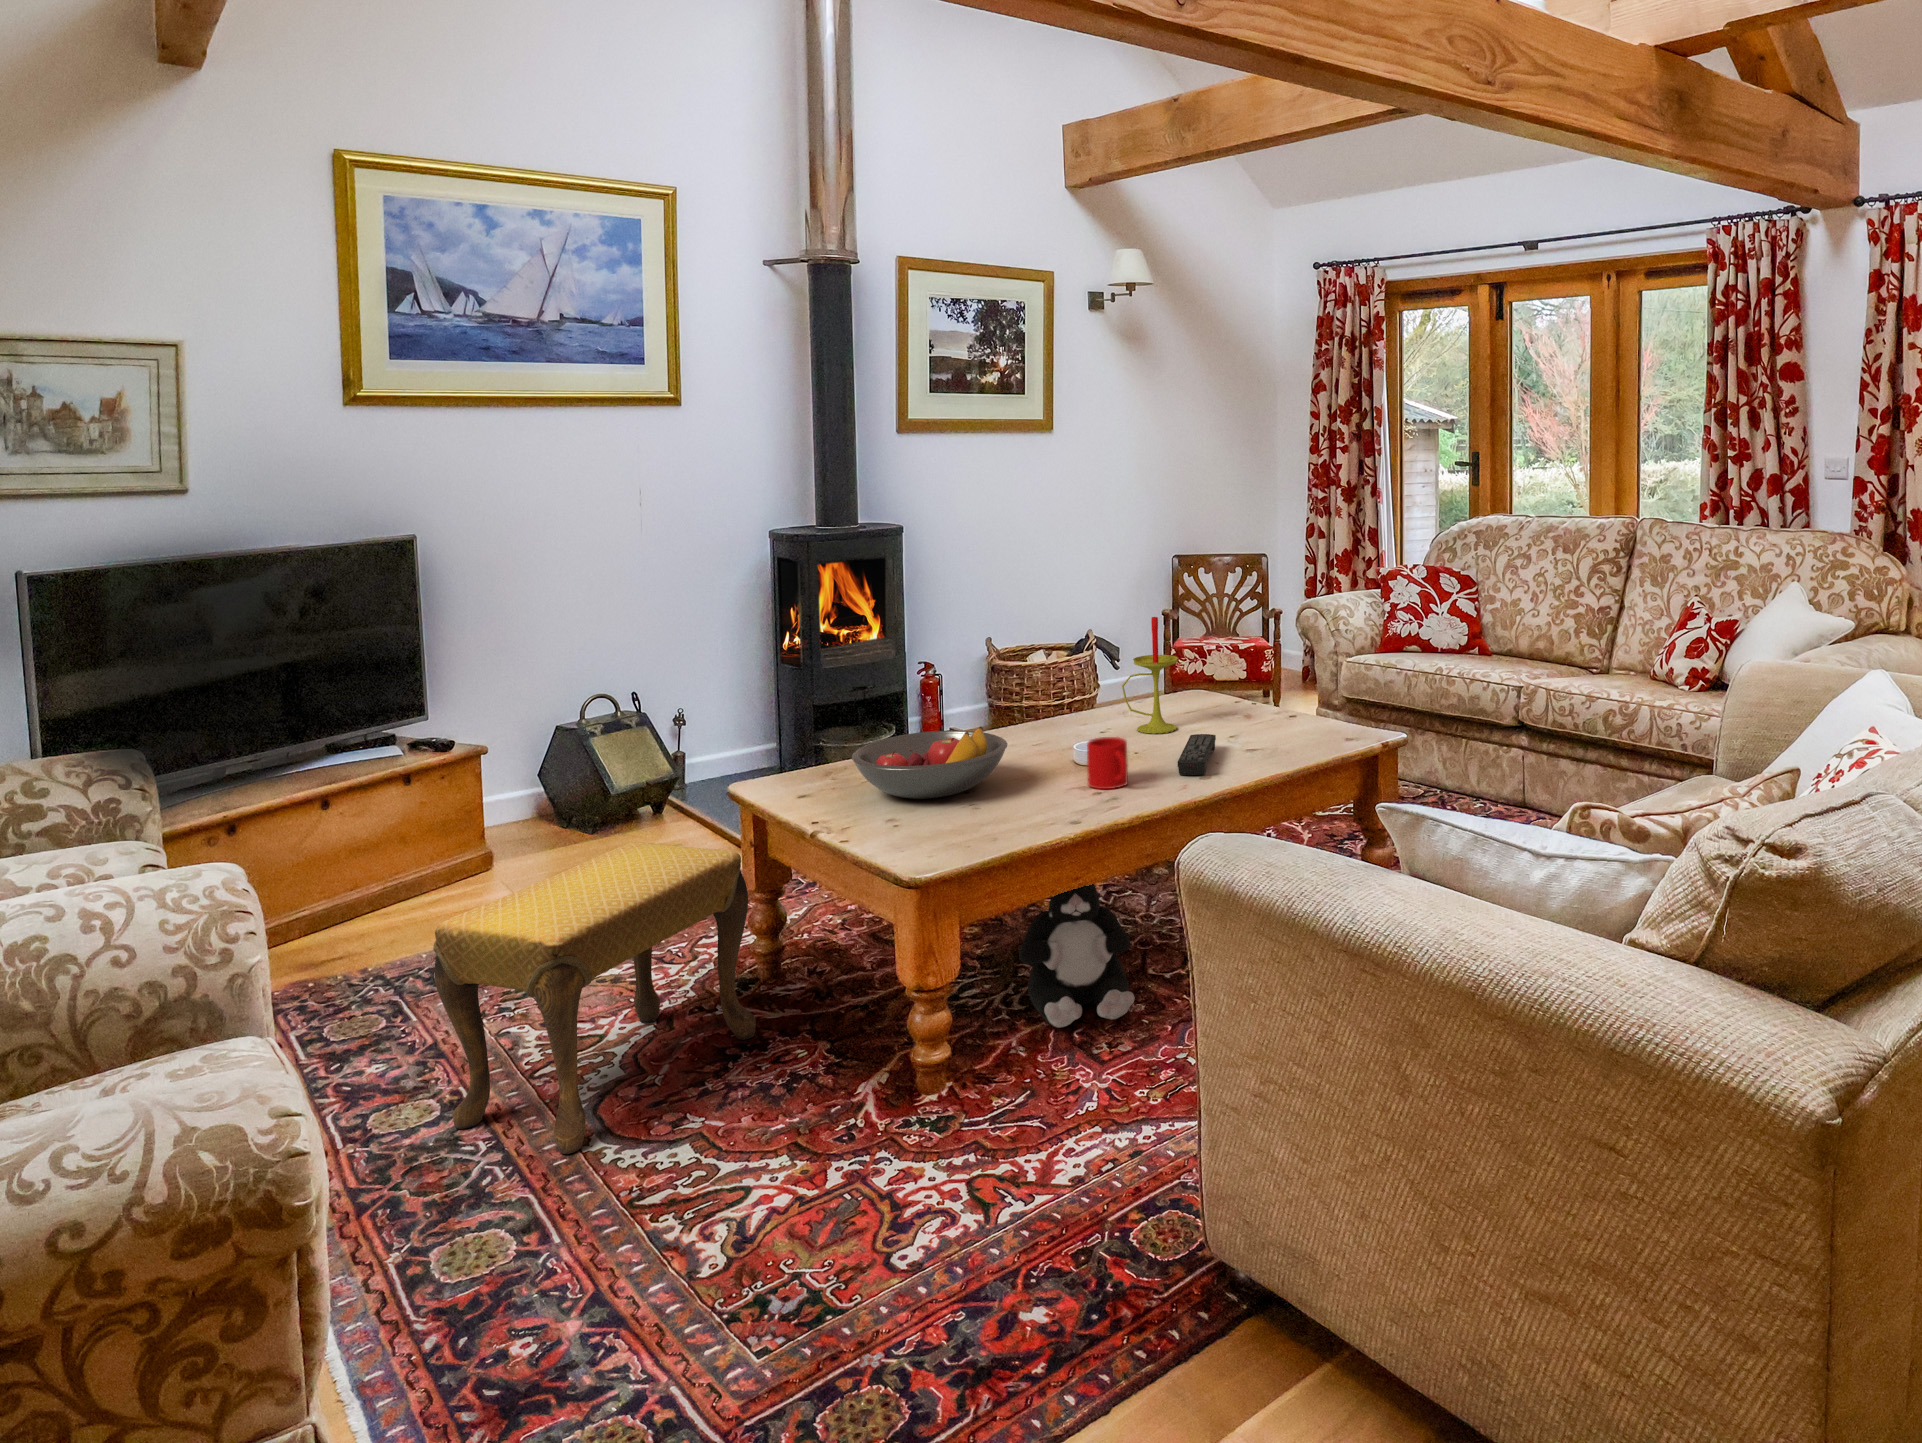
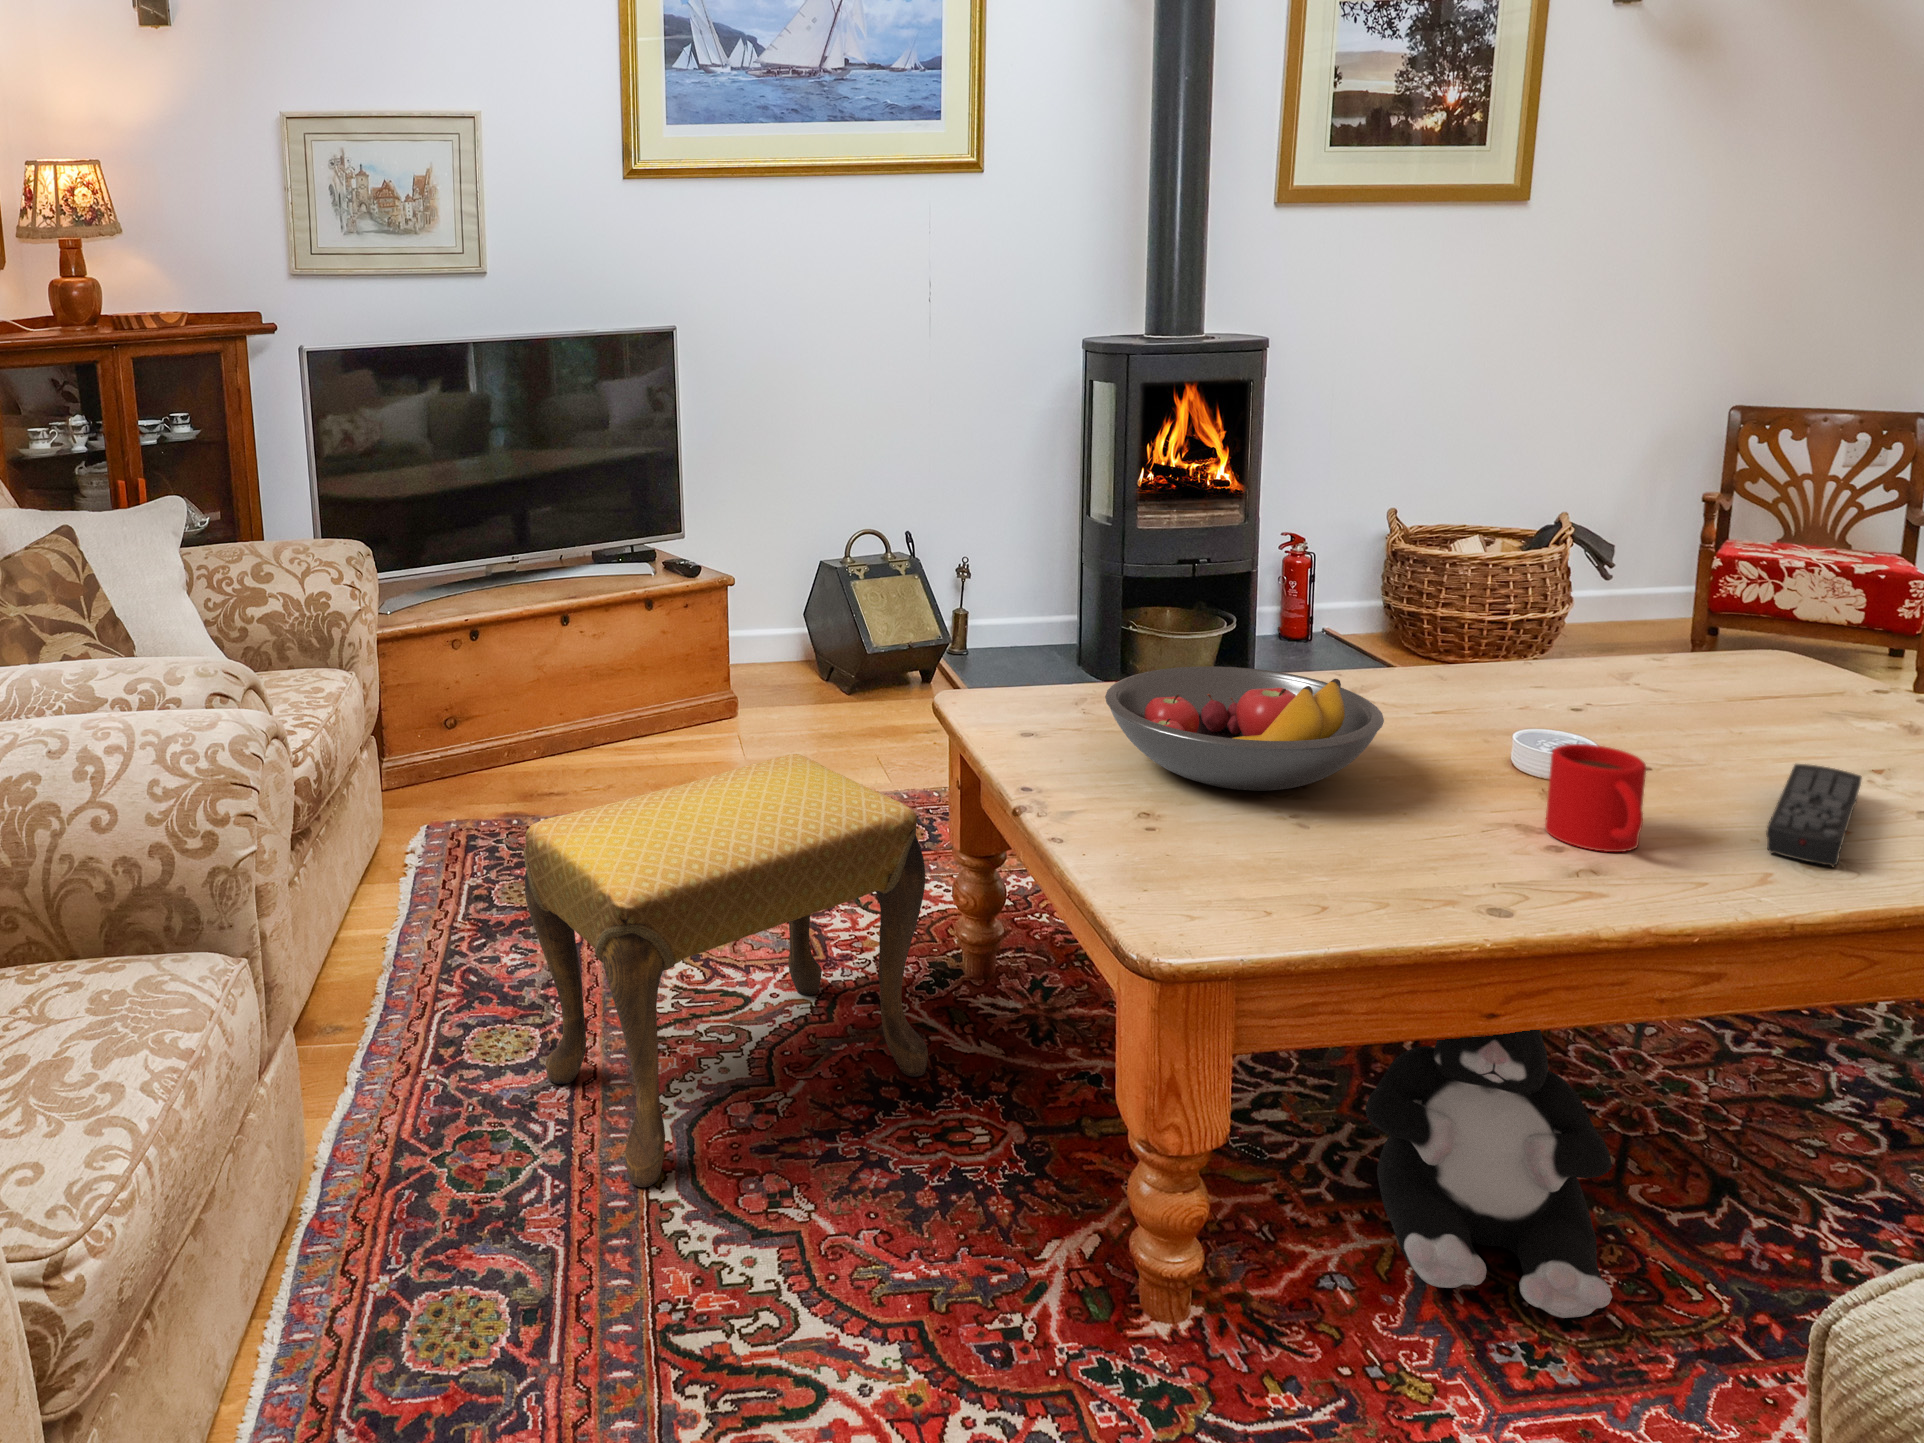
candle: present [1122,617,1178,734] -> none [1634,513,1774,739]

